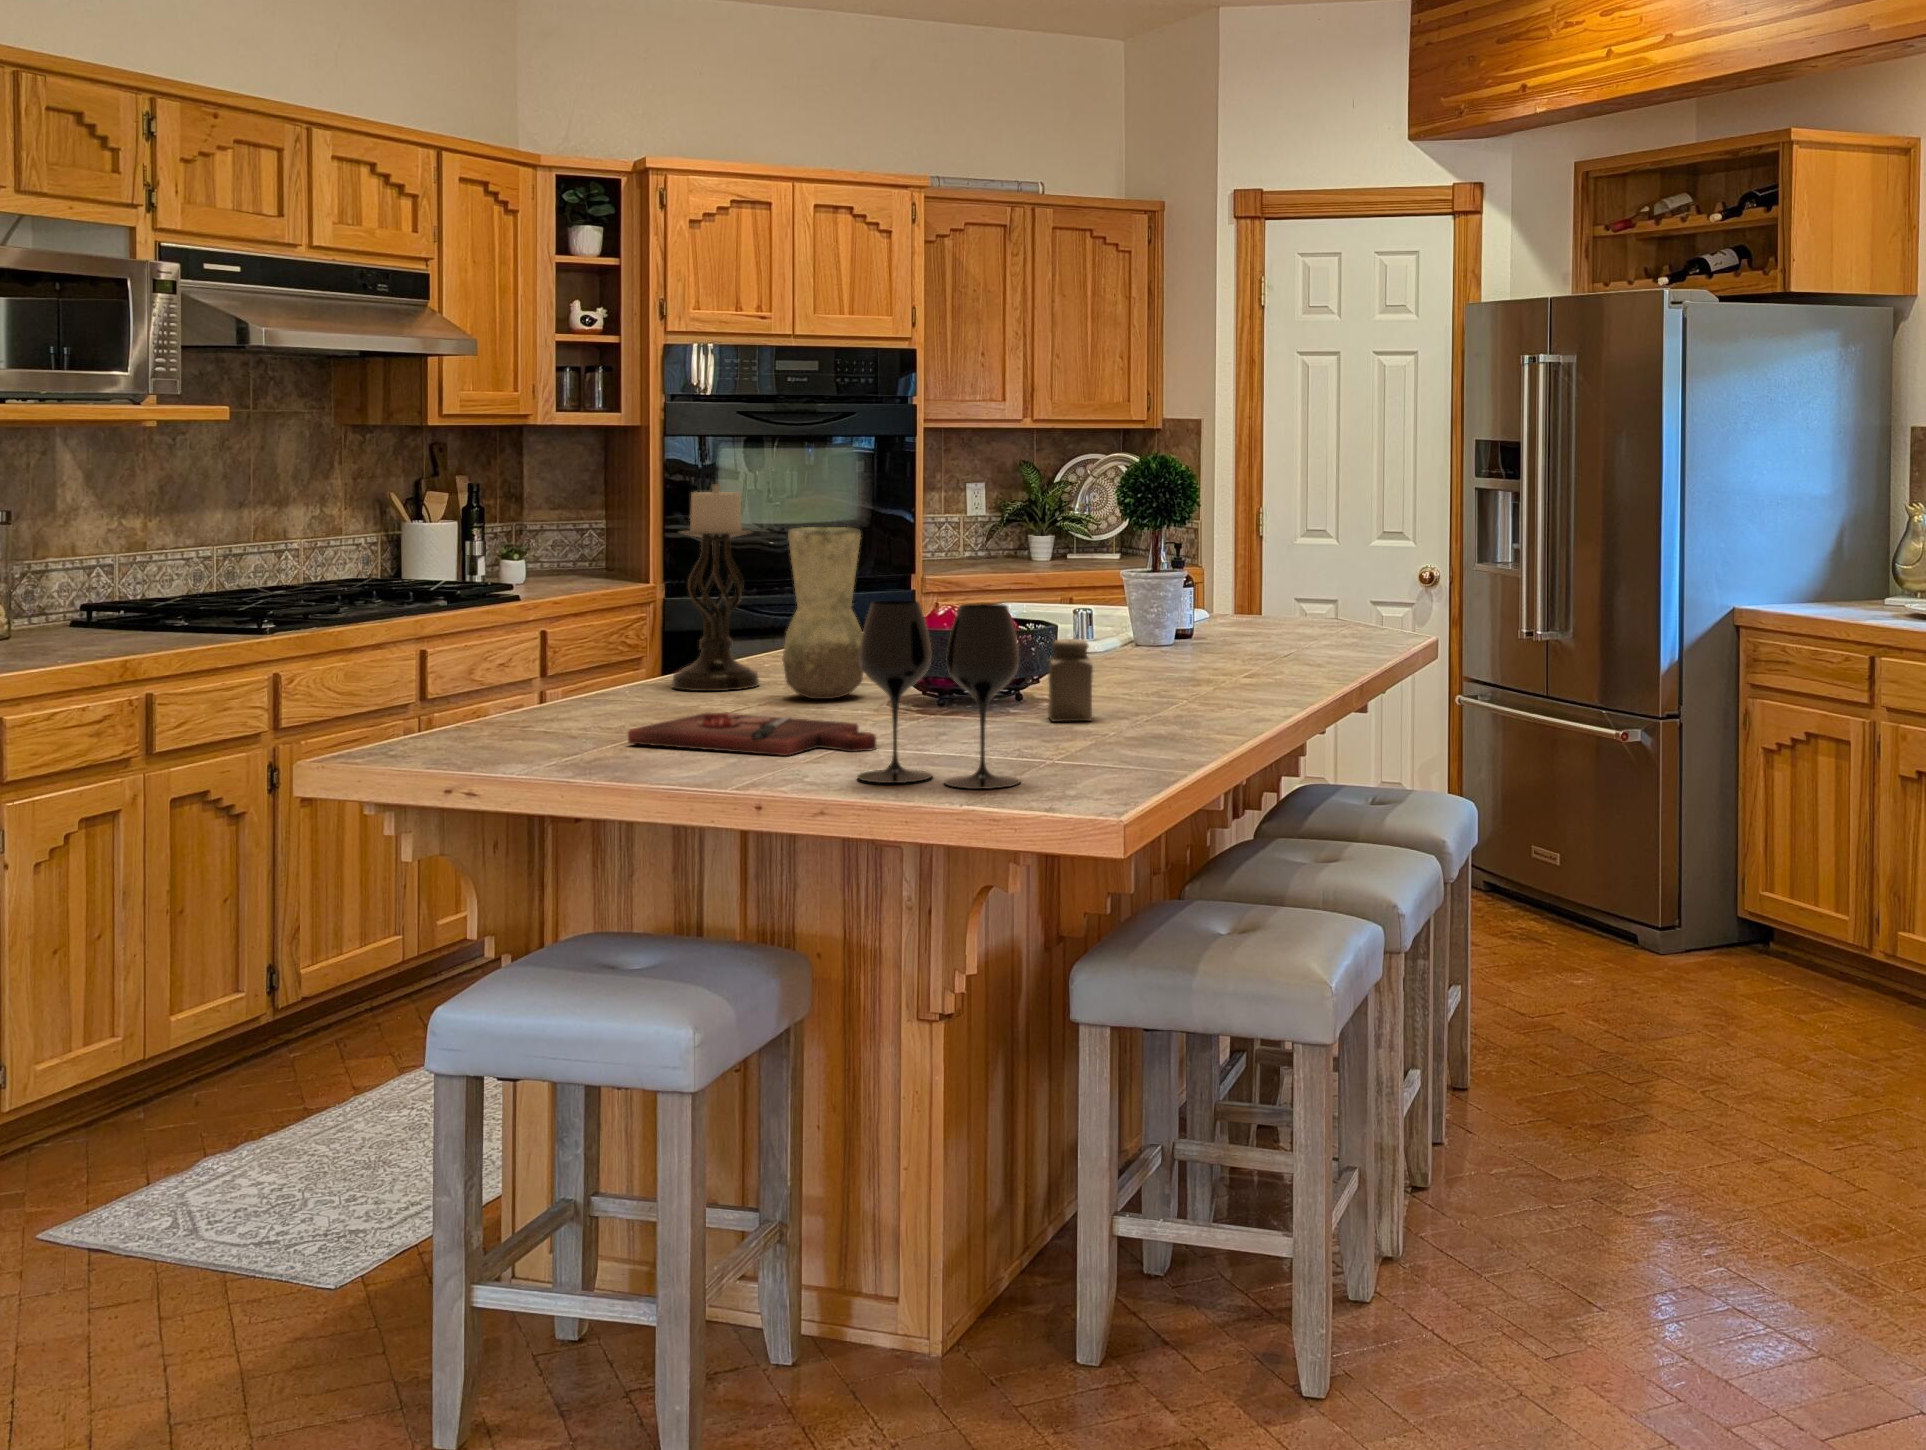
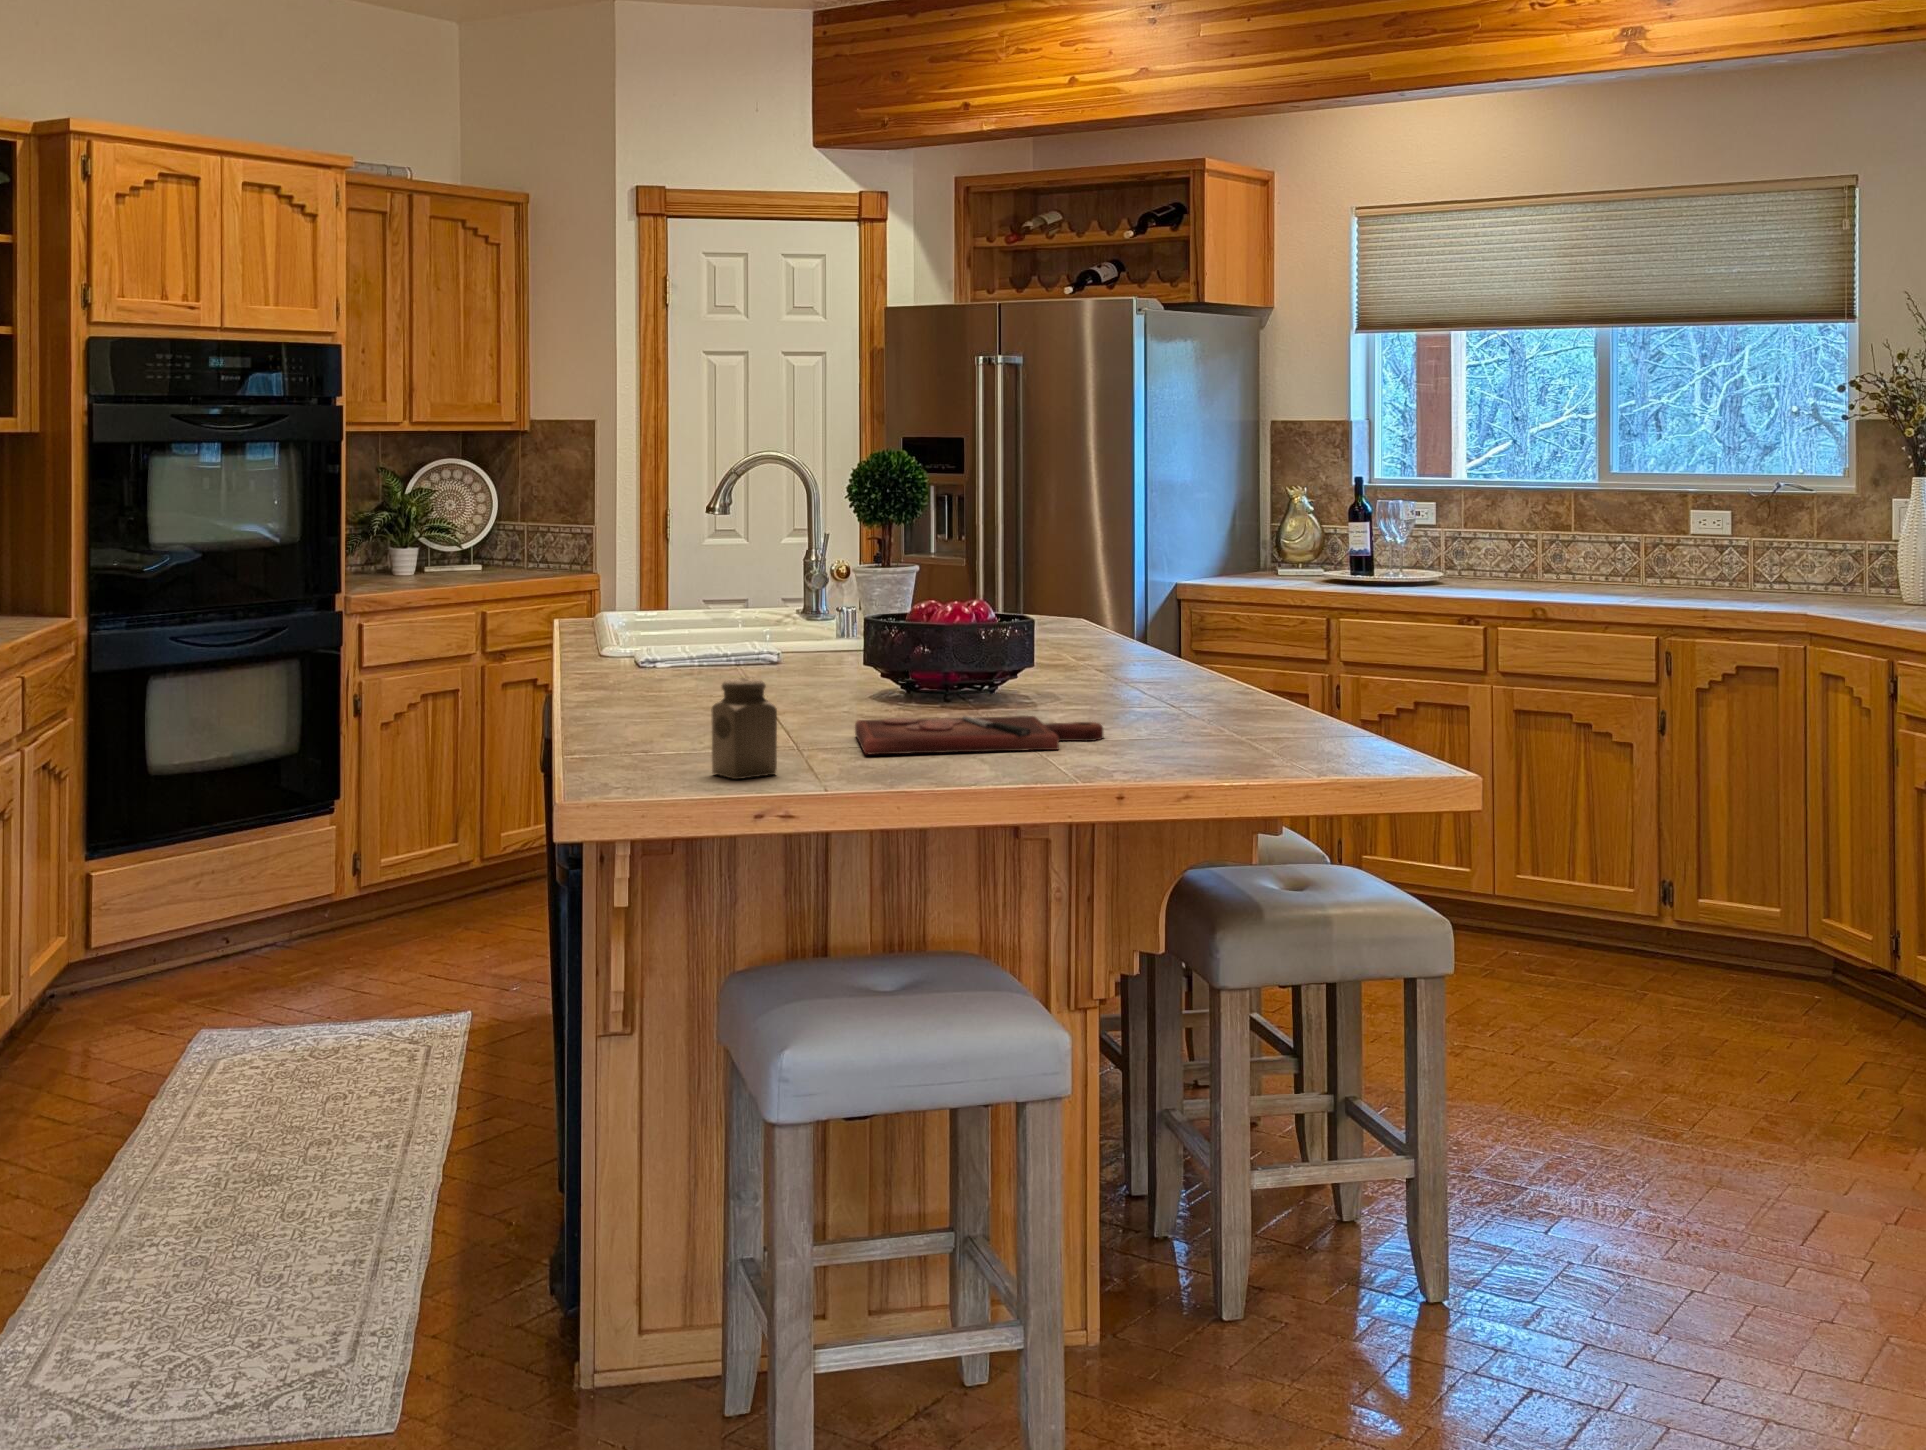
candle holder: present [672,485,759,691] -> none [620,487,714,709]
vase: present [782,527,863,699] -> none [788,527,872,705]
wine glass: present [857,600,1020,789] -> none [1204,584,1361,759]
salt shaker: present [1048,639,1093,721] -> present [711,678,777,779]

